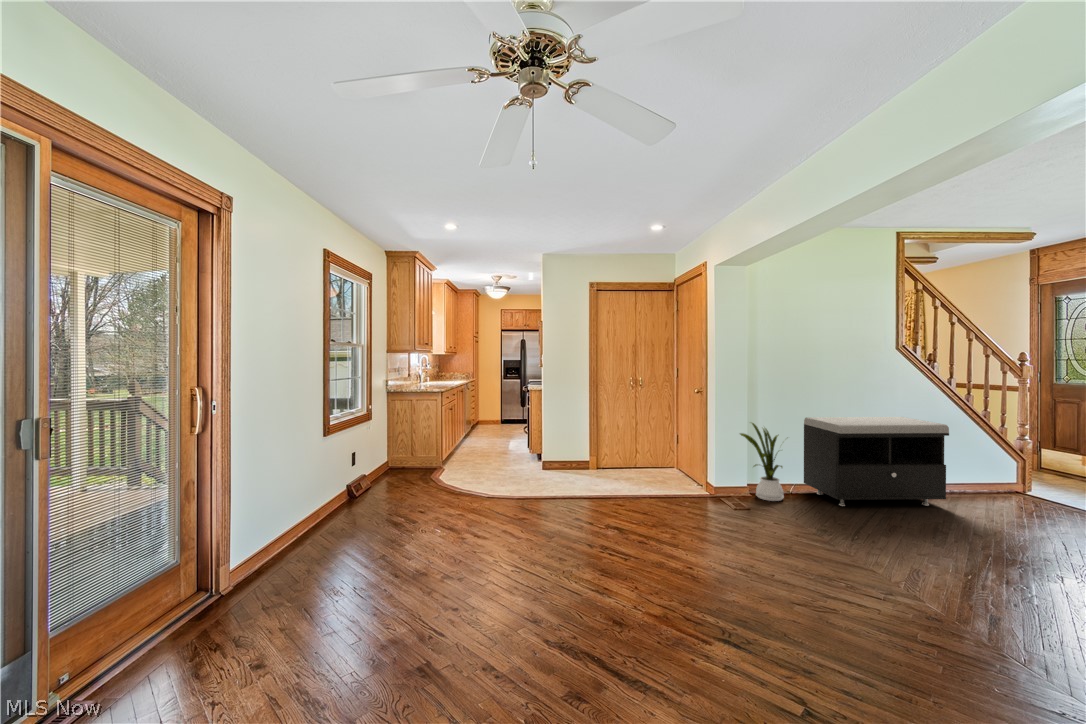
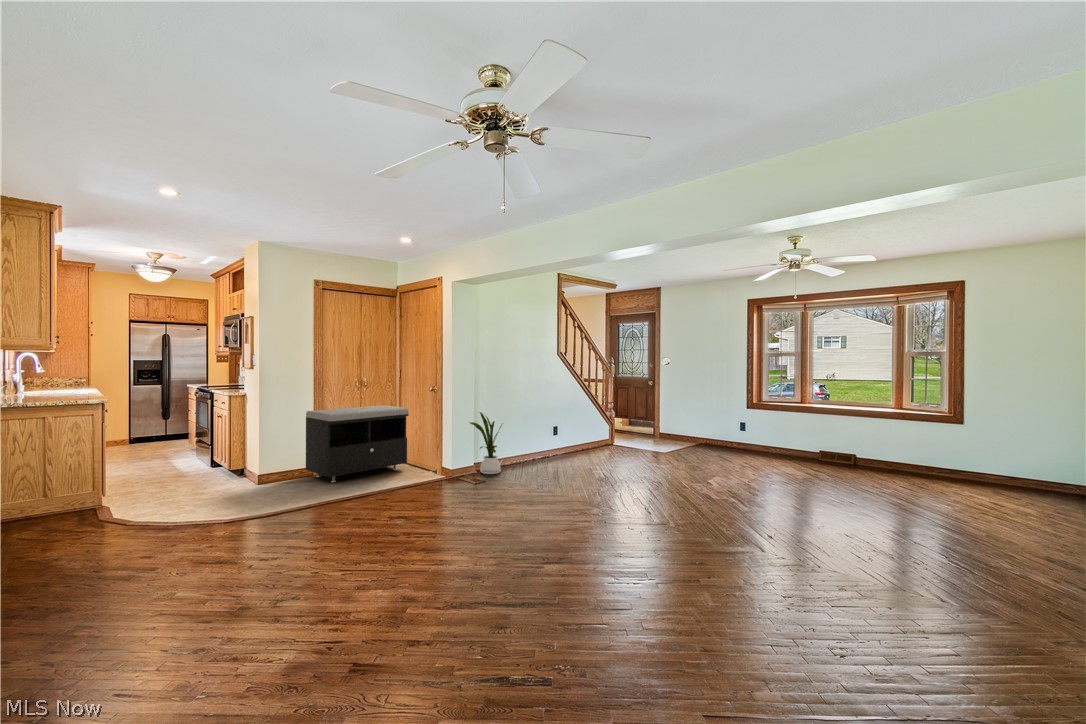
storage bench: present [804,417,949,506] -> present [306,405,409,482]

